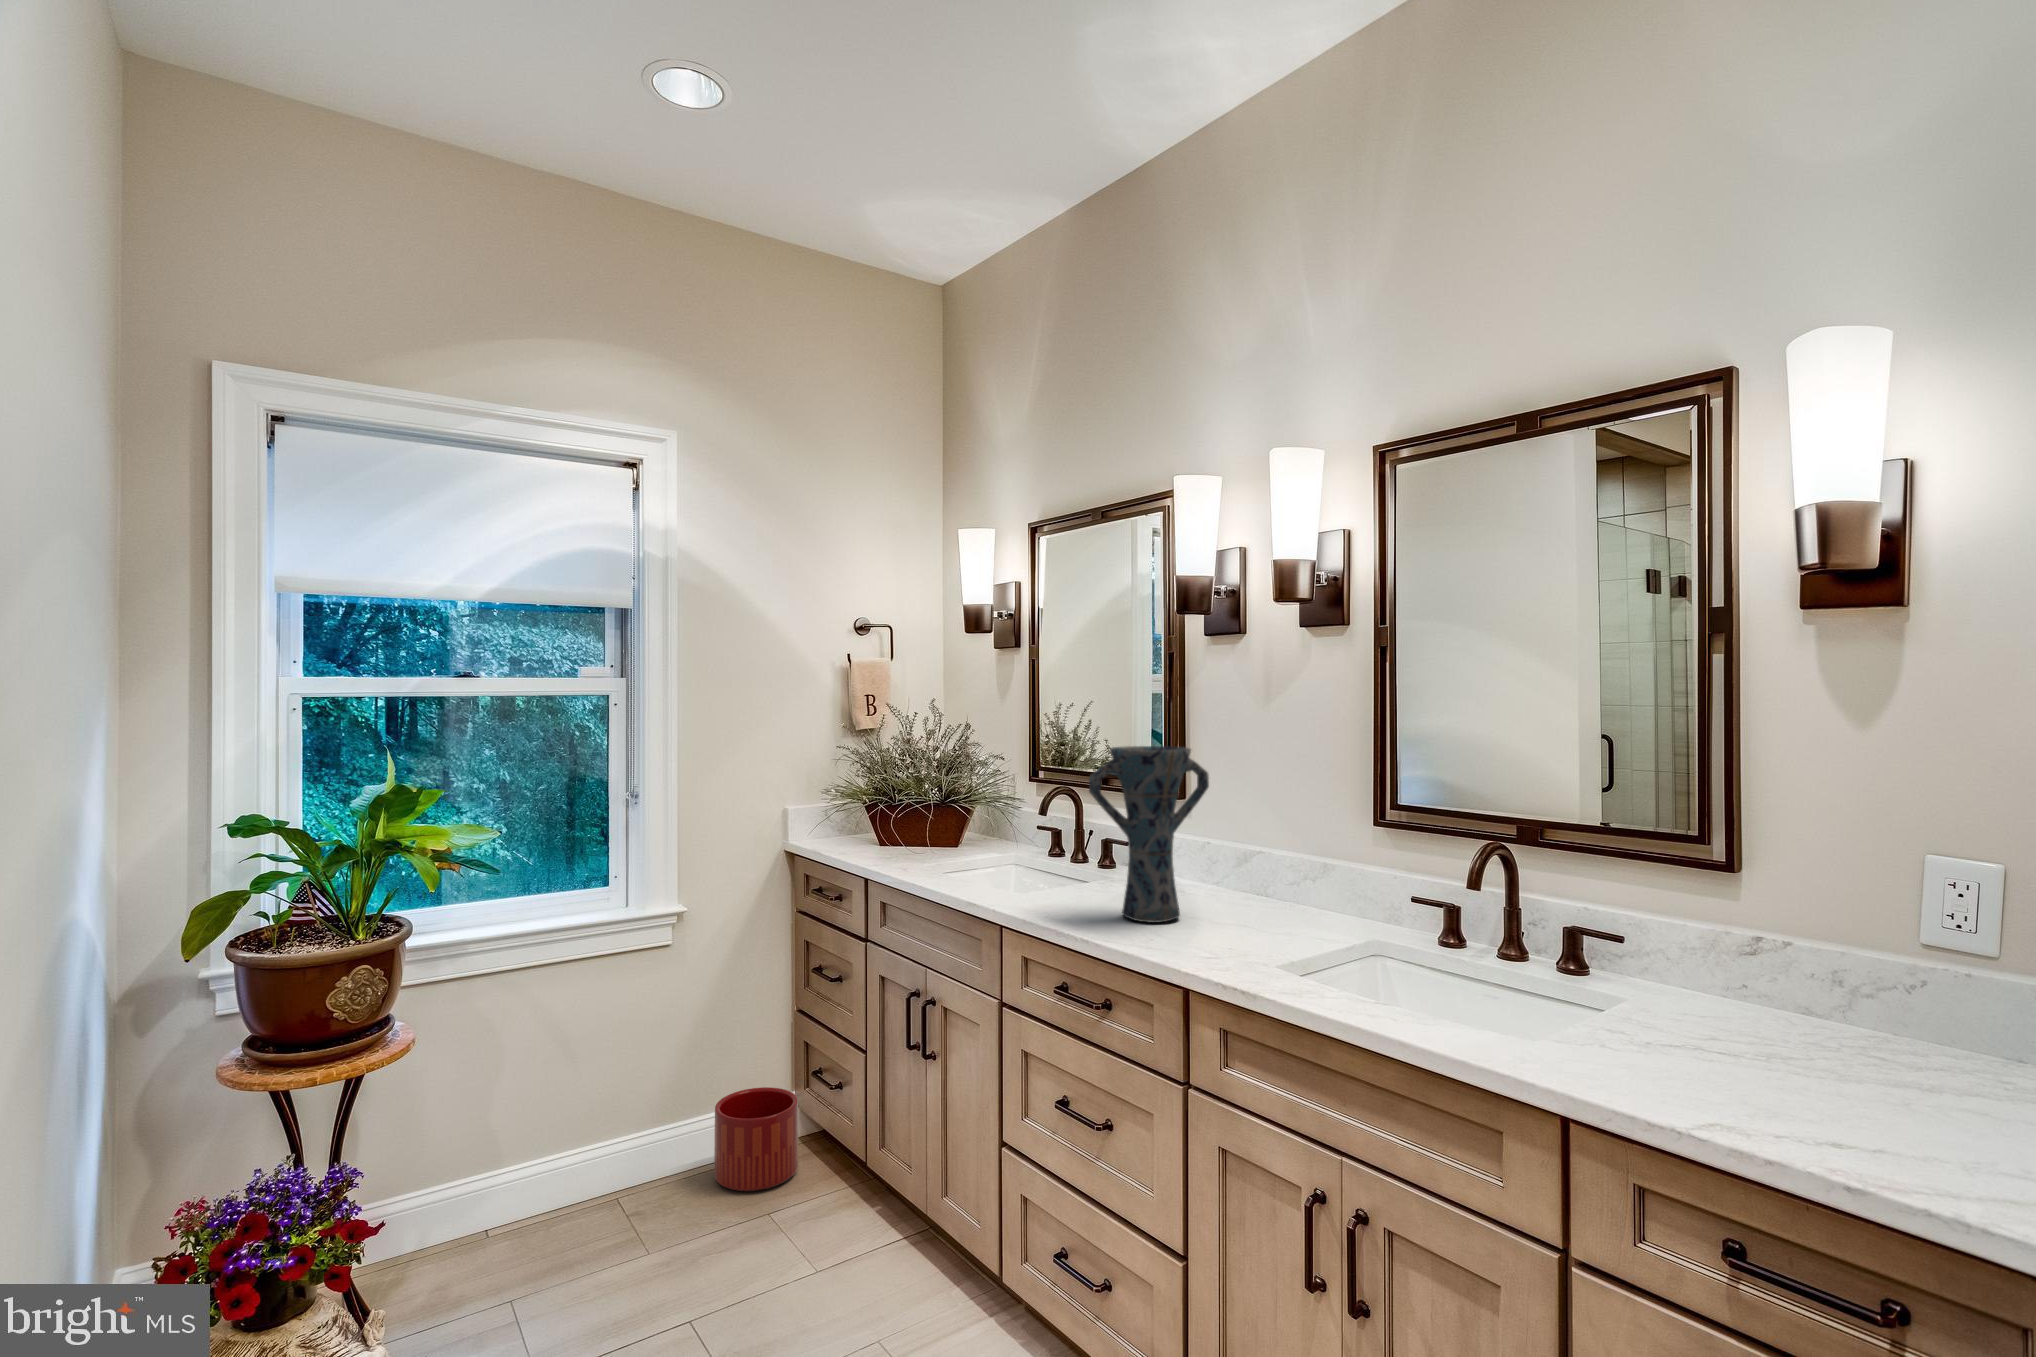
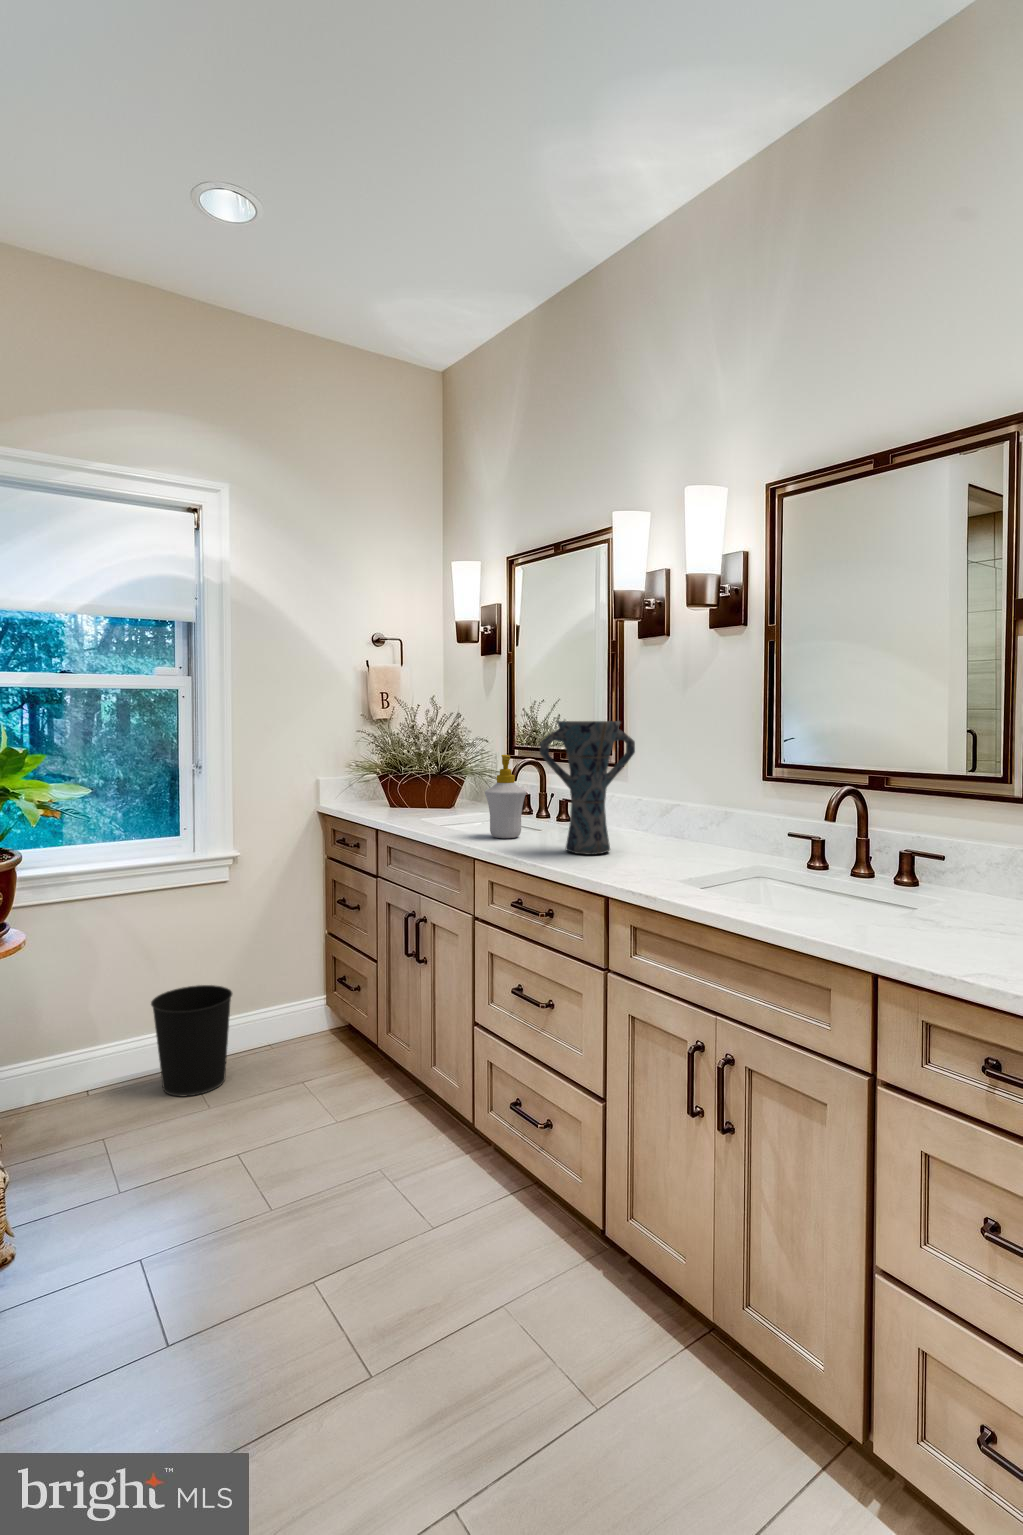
soap bottle: none [1012,785,1066,895] -> present [485,755,526,838]
wastebasket: none [566,1085,674,1242] -> present [151,985,232,1097]
planter: present [714,1087,798,1191] -> none [266,990,330,1064]

